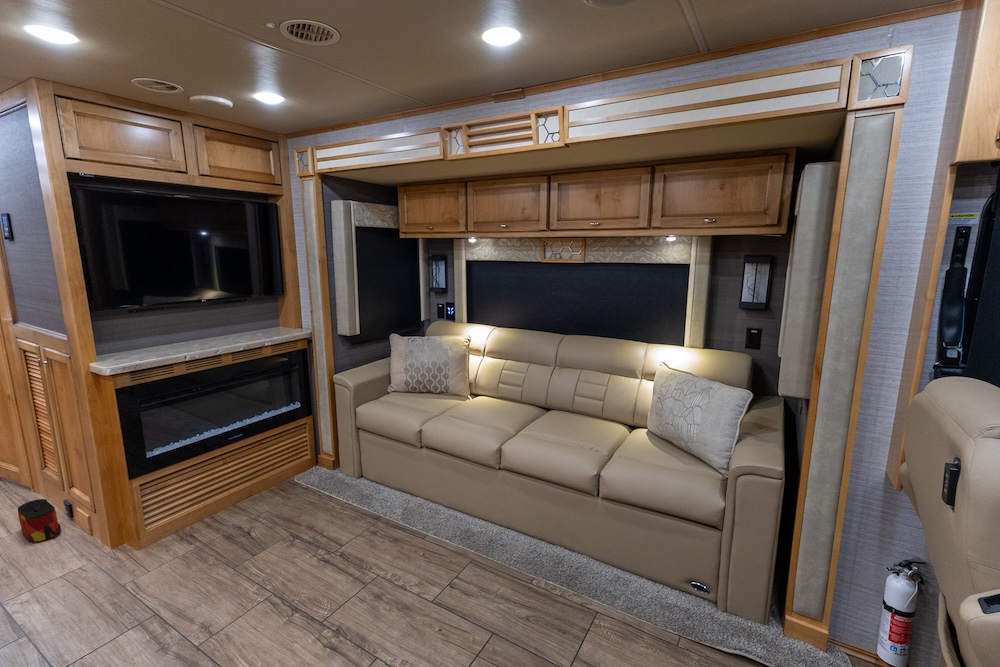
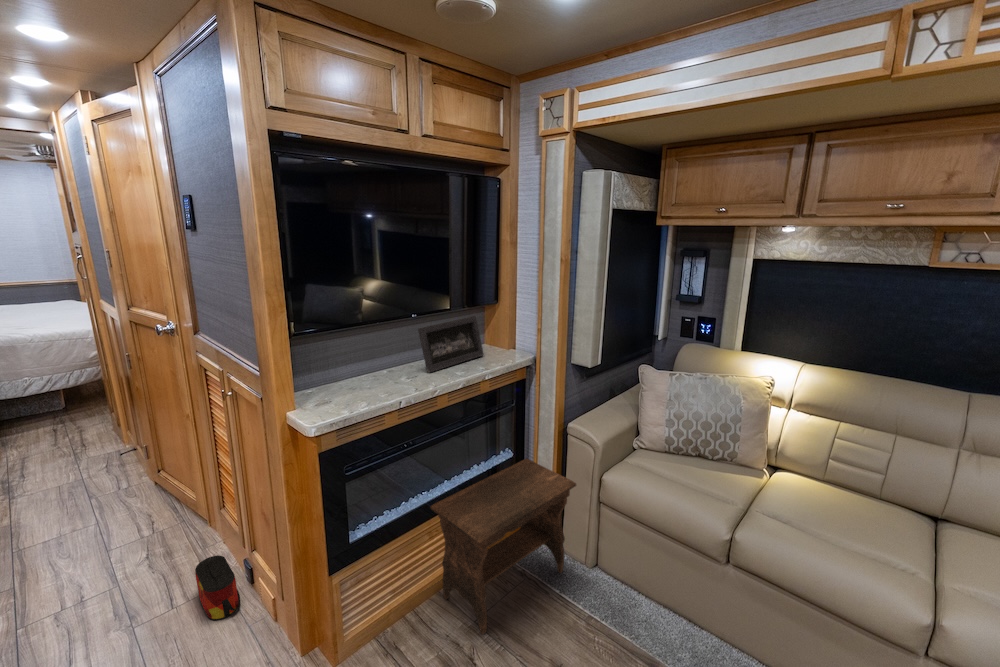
picture frame: none [207,304,270,343] -> present [418,316,484,373]
footstool: none [220,406,338,521] -> present [430,459,576,634]

